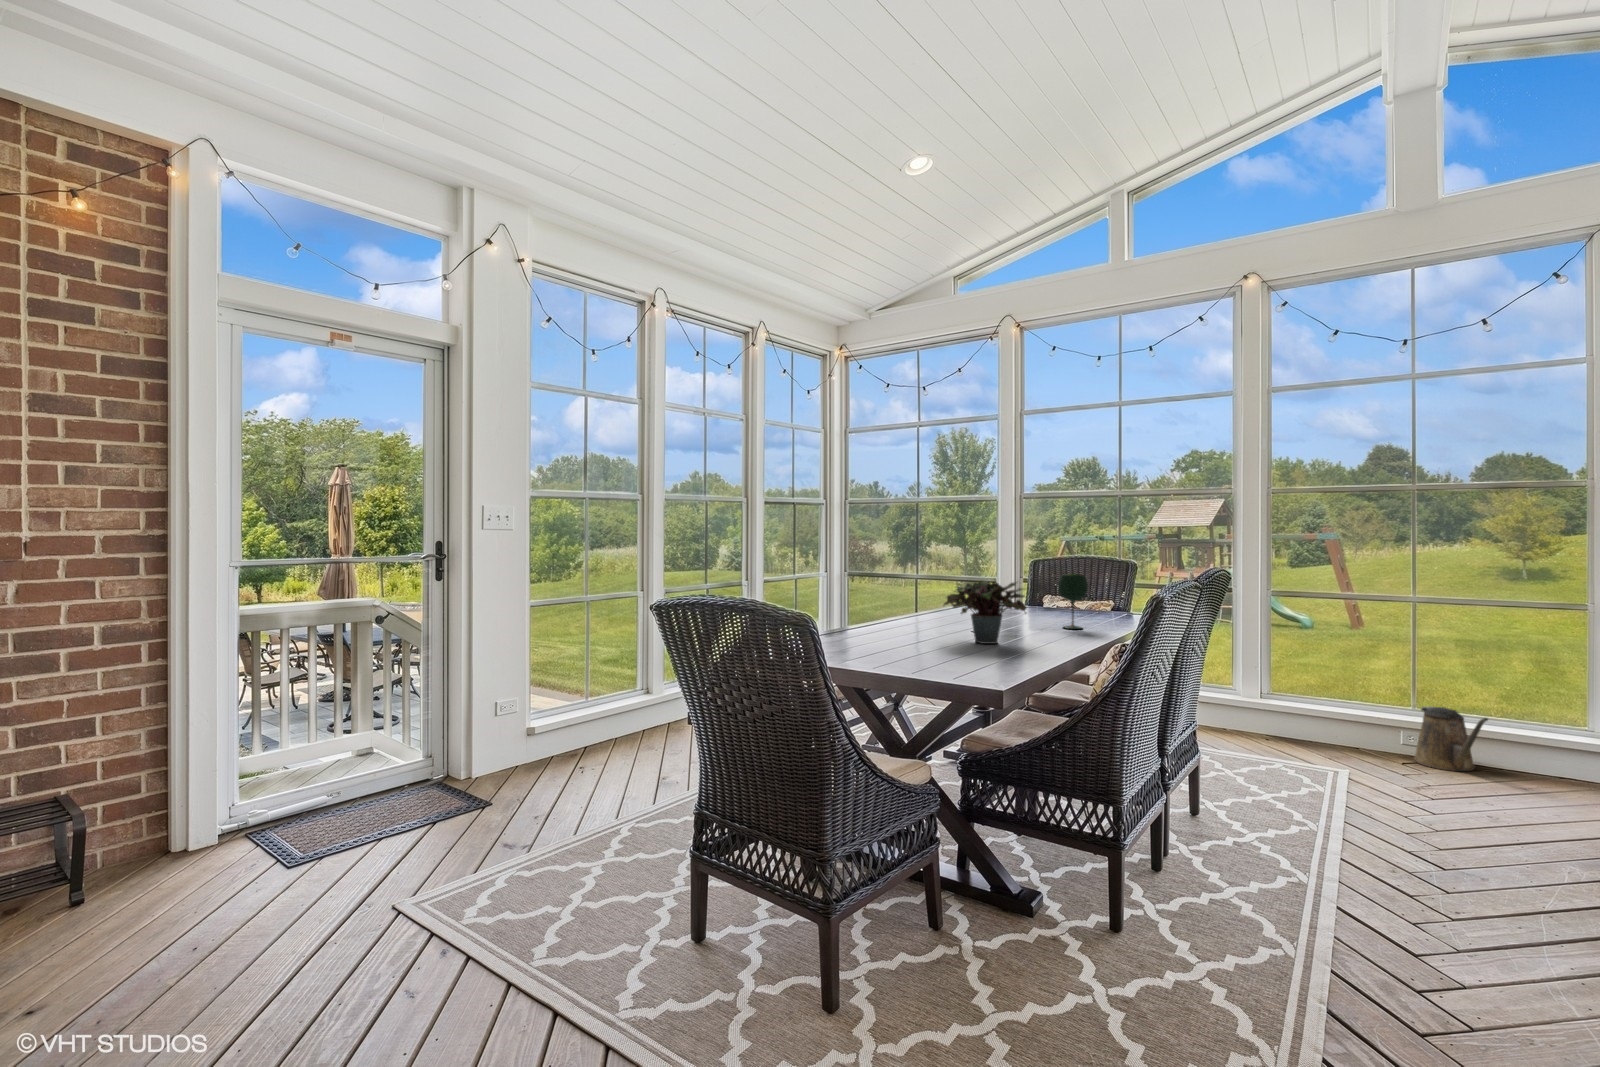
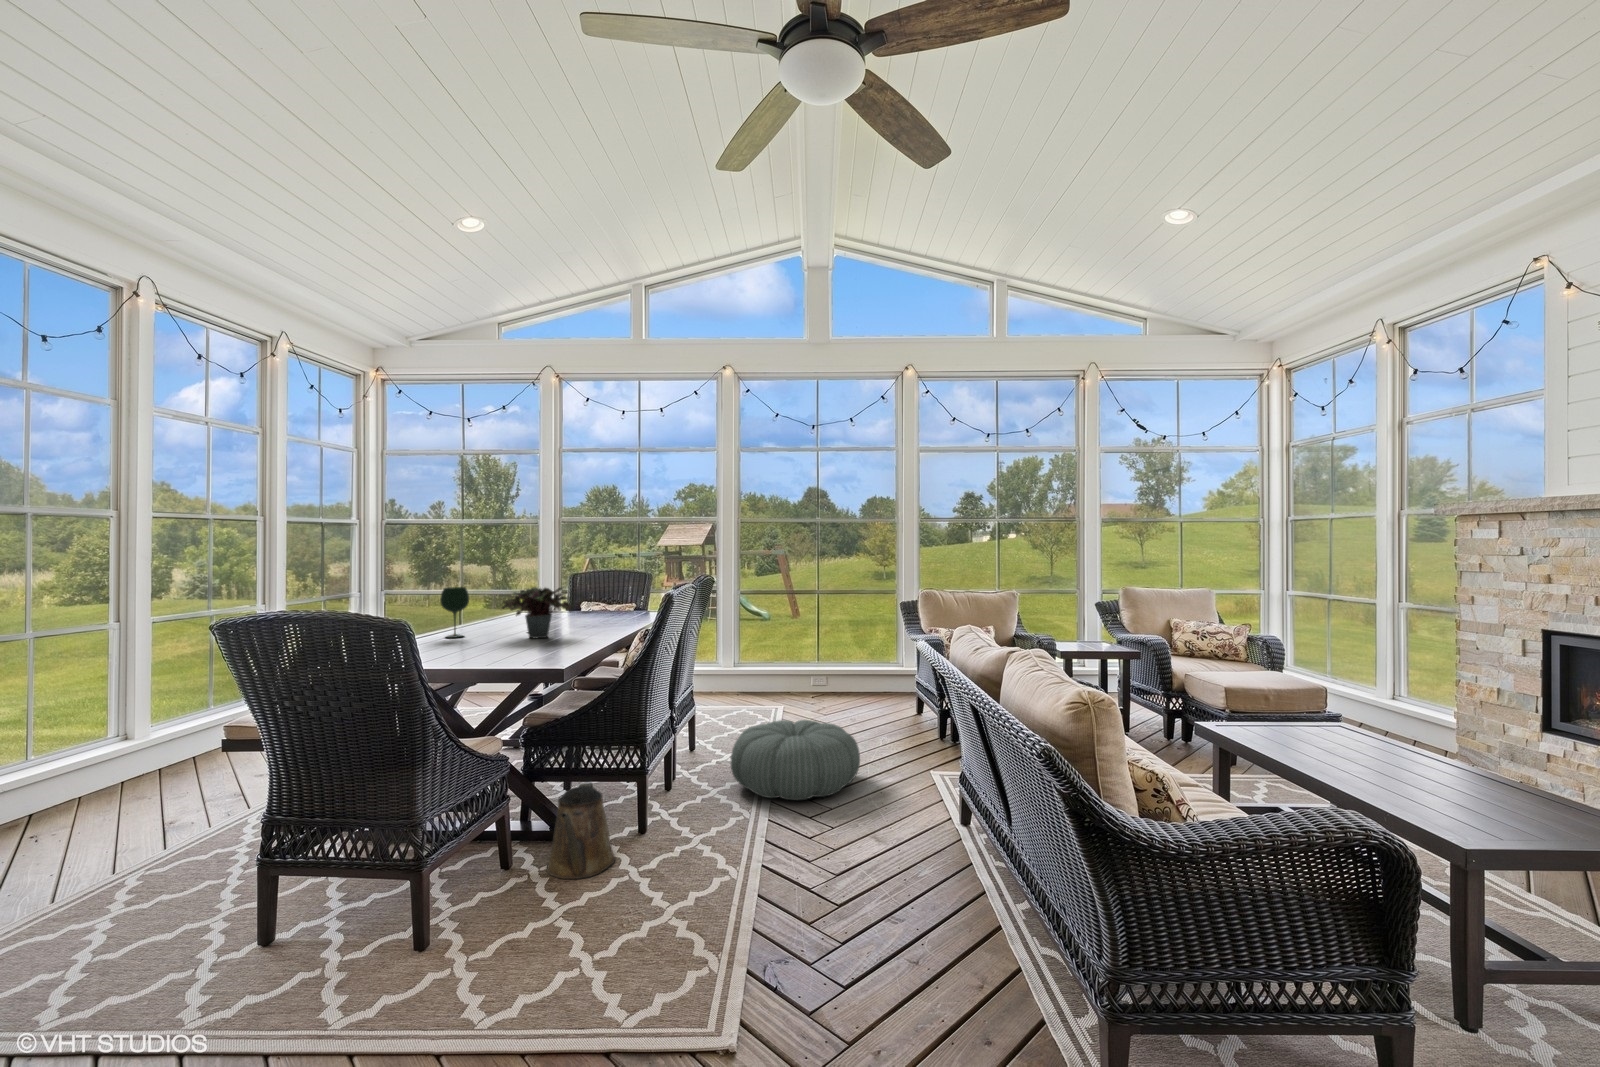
wine glass: present [1058,574,1088,629] -> present [440,587,469,638]
watering can: present [1414,706,1488,771] -> present [547,782,616,879]
pouf: none [1255,800,1508,947] -> present [731,720,860,800]

